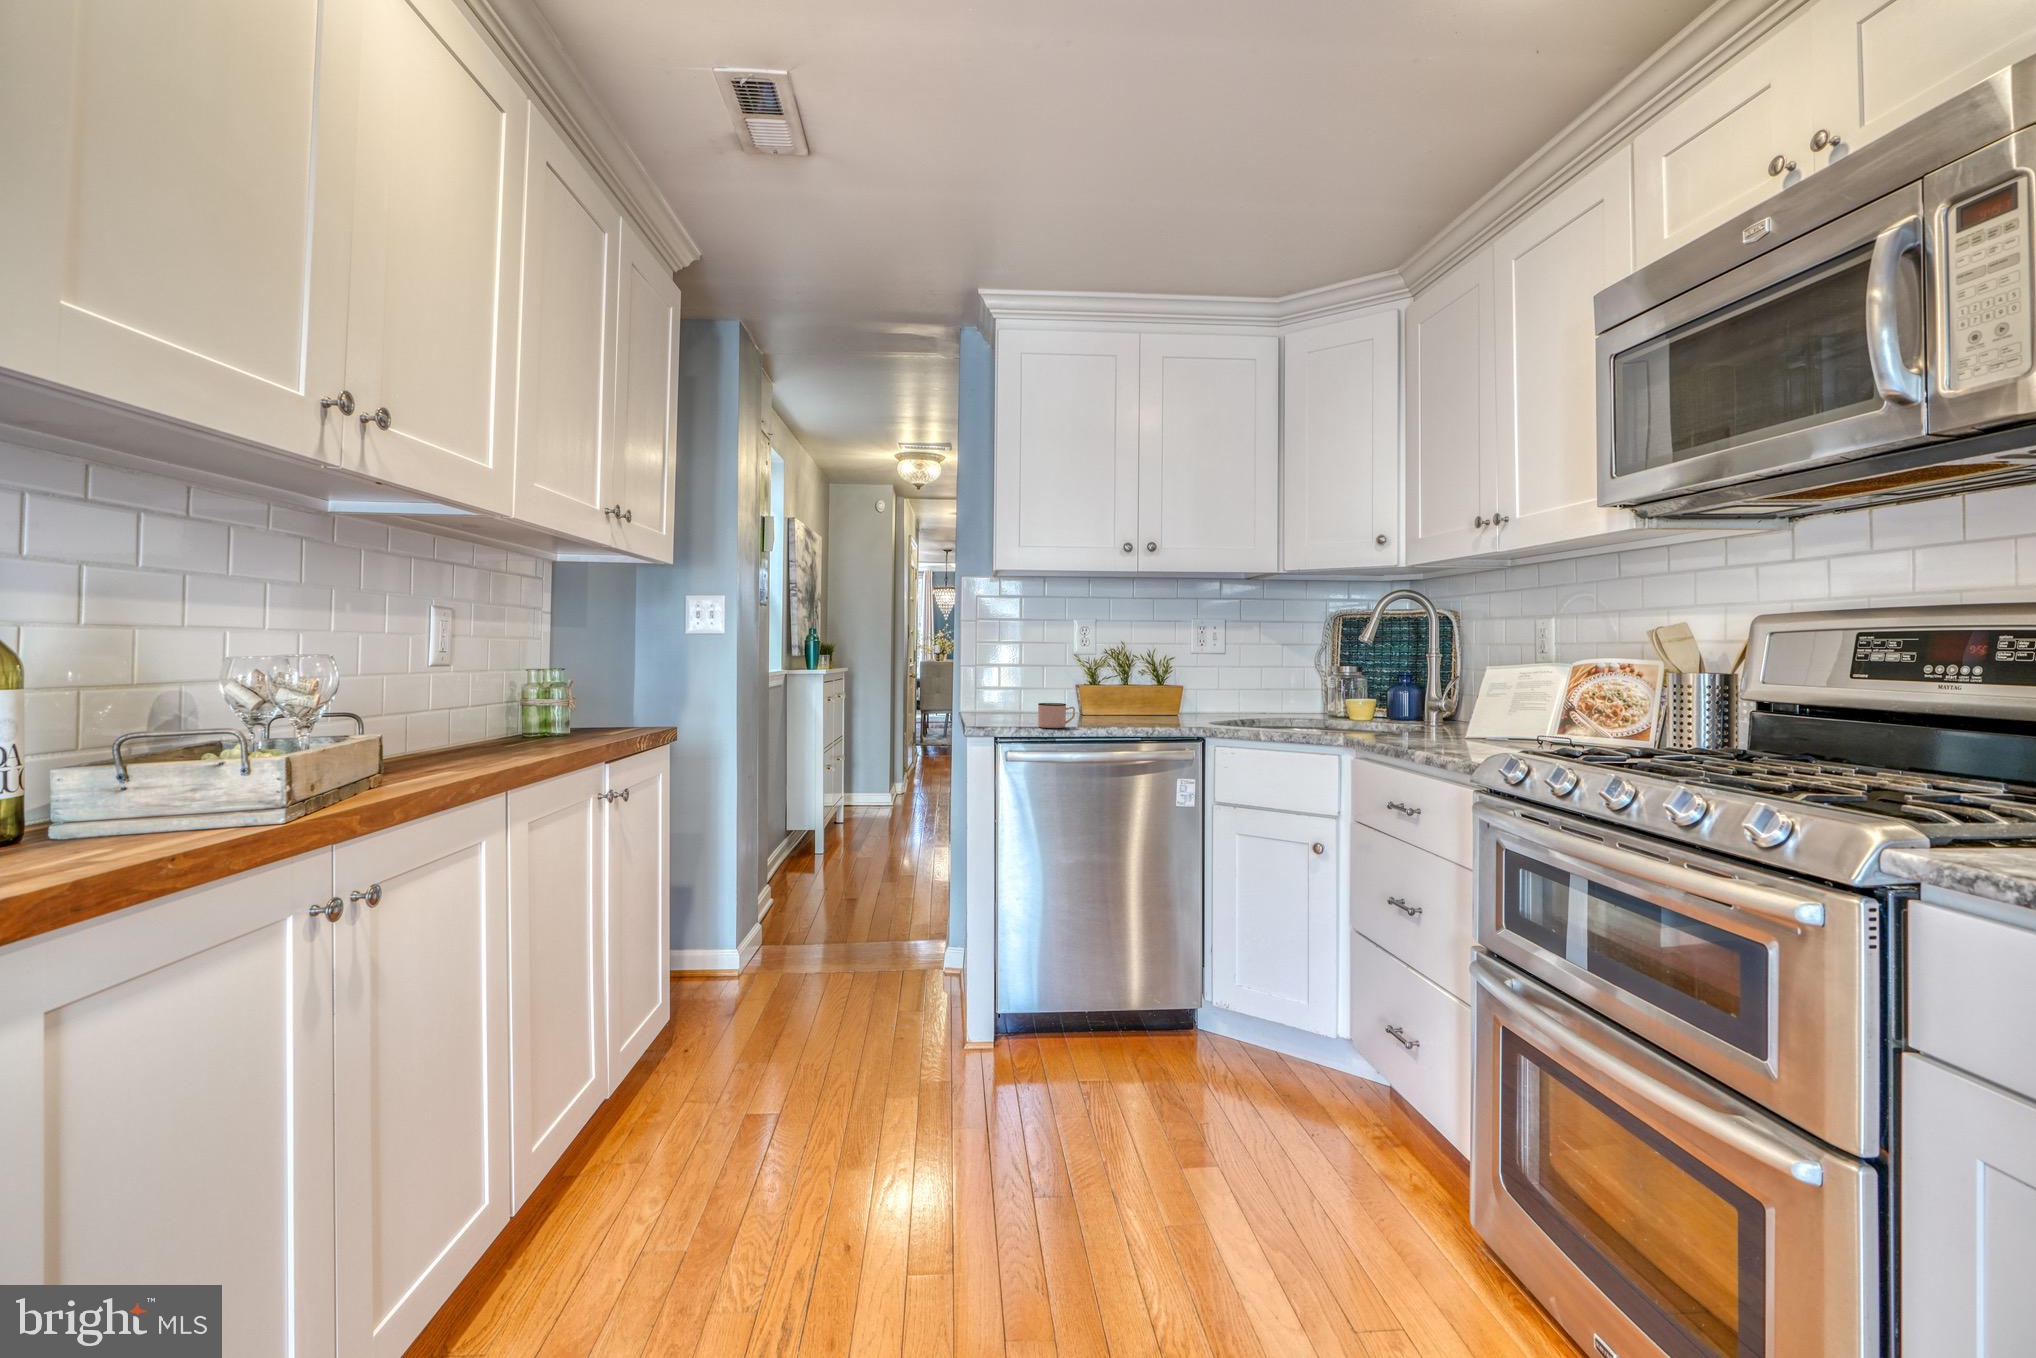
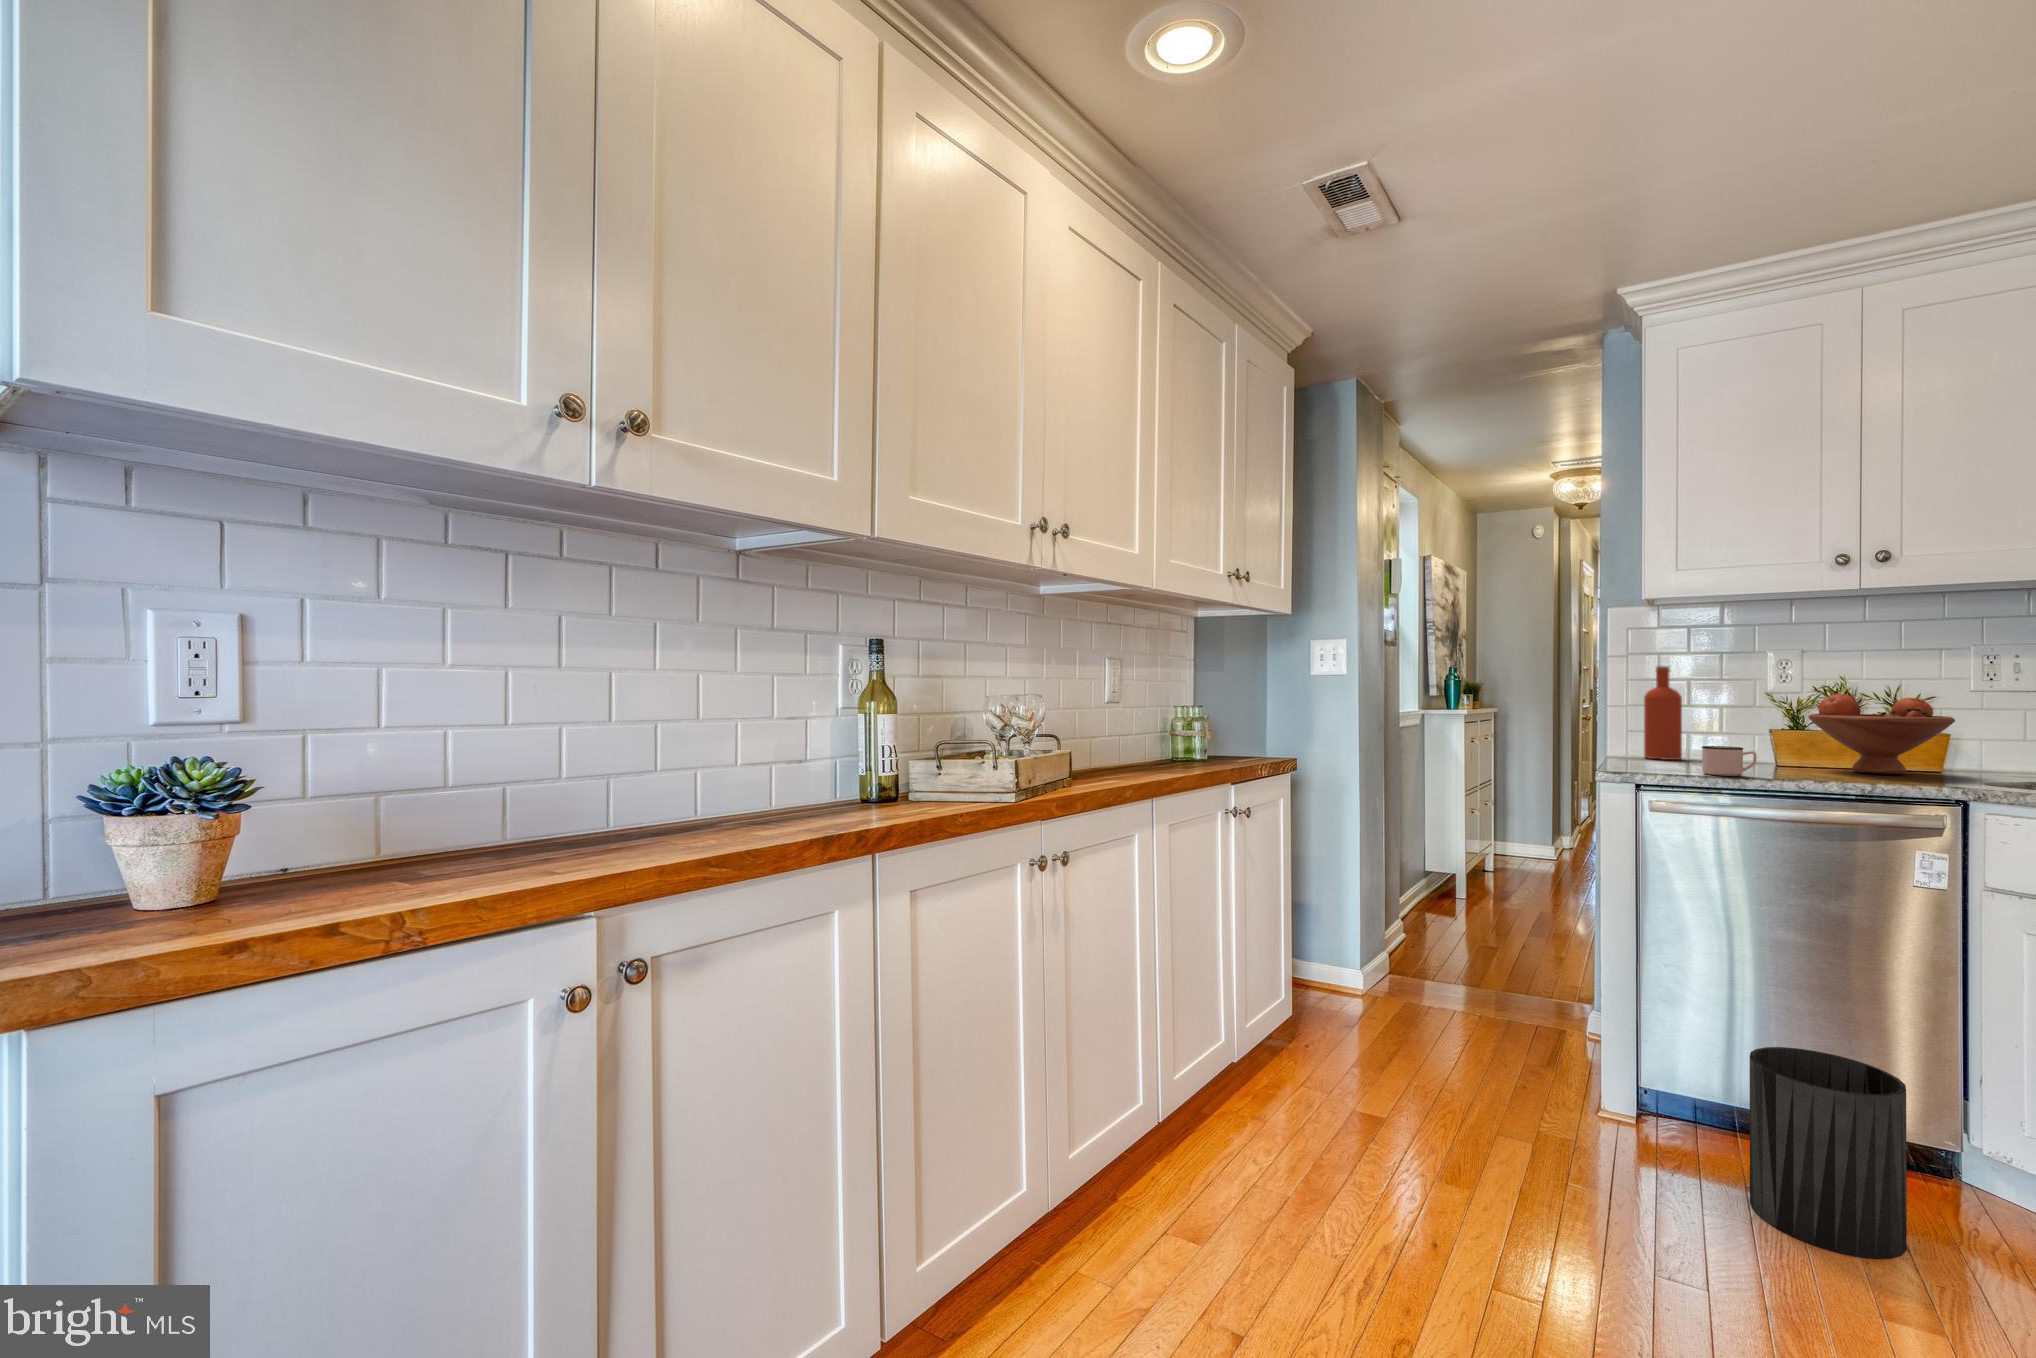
bottle: none [988,633,1016,715] -> present [1644,666,1682,760]
fruit bowl: none [1102,658,1187,721] -> present [1809,694,1955,774]
trash can: none [1078,951,1177,1112] -> present [1750,1047,1907,1258]

